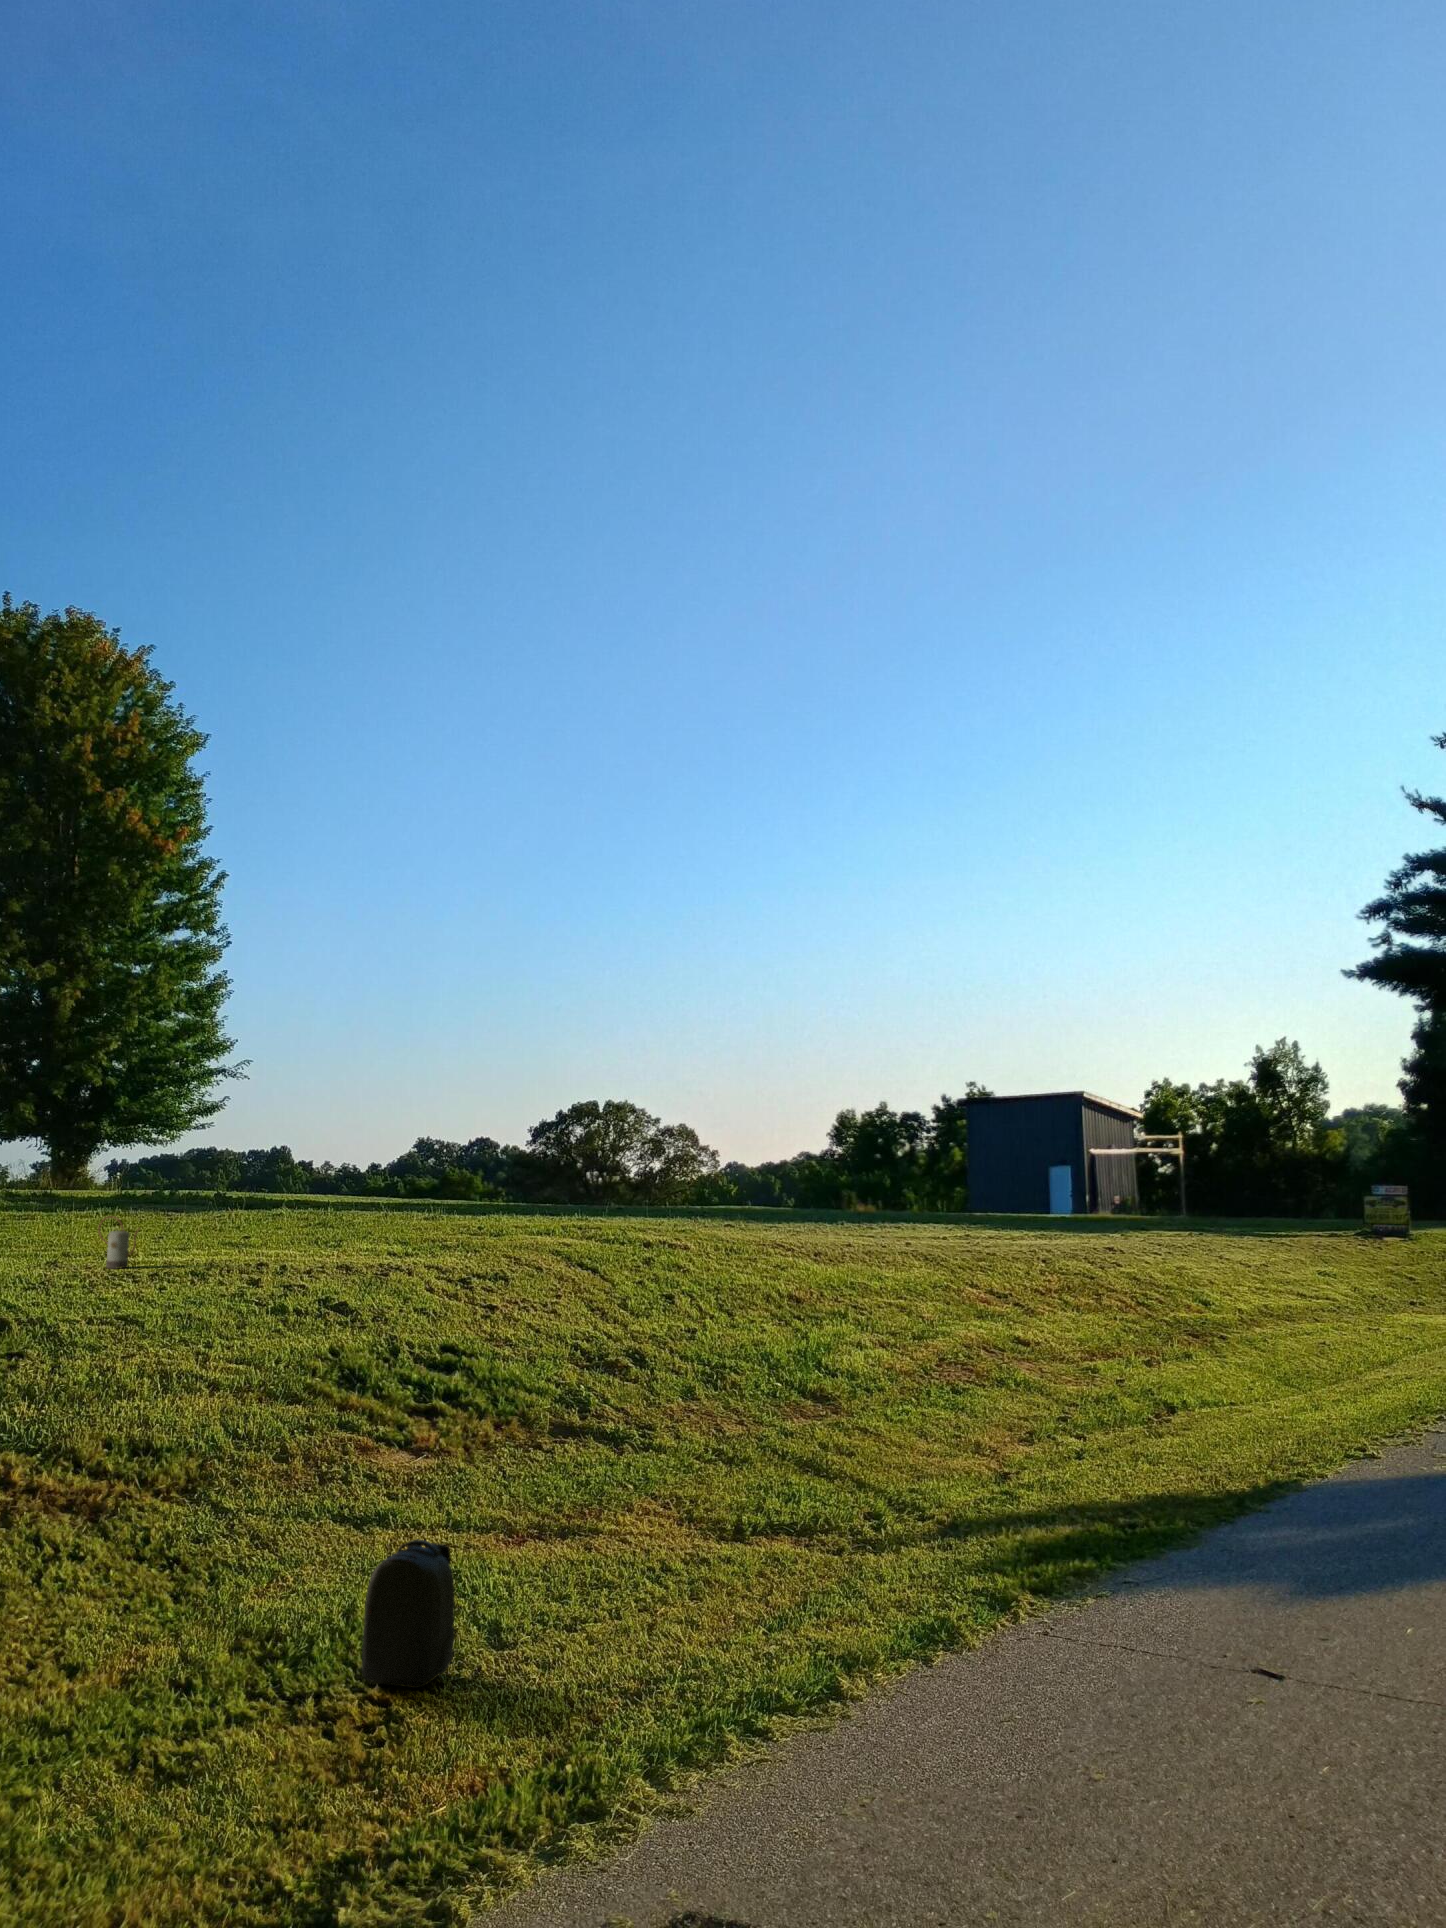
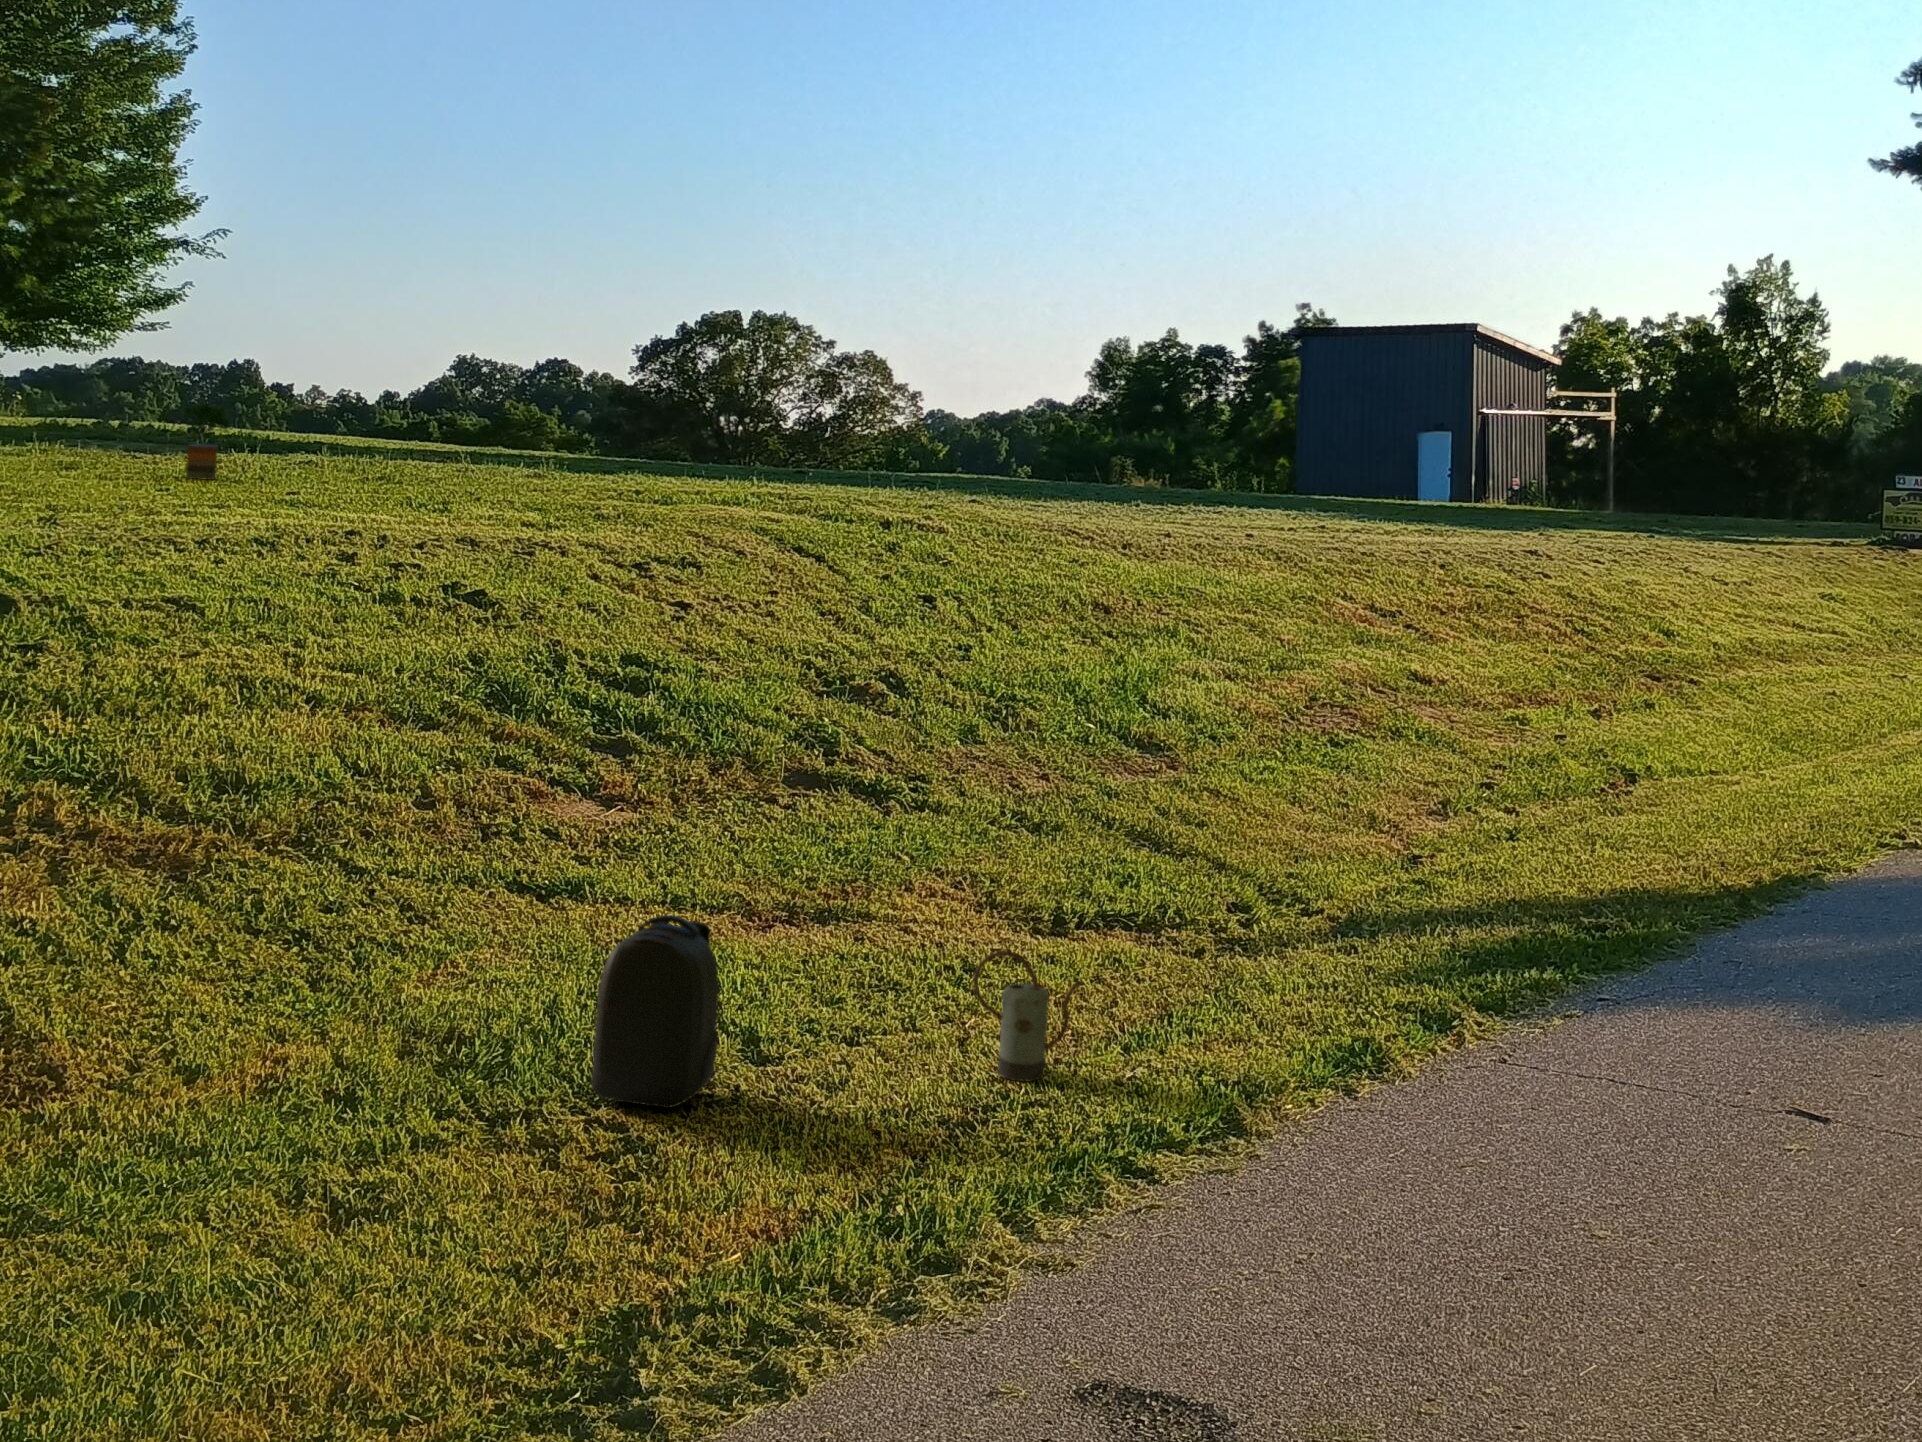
potted tree: none [160,1175,198,1229] -> present [182,404,231,480]
watering can: present [98,1216,140,1269] -> present [973,951,1082,1081]

